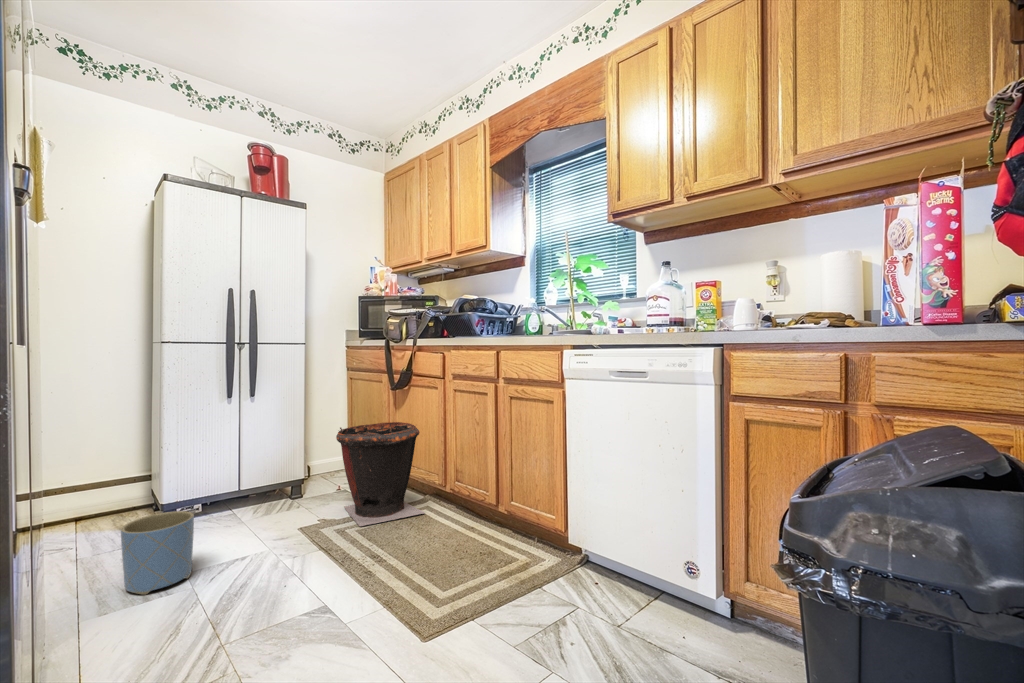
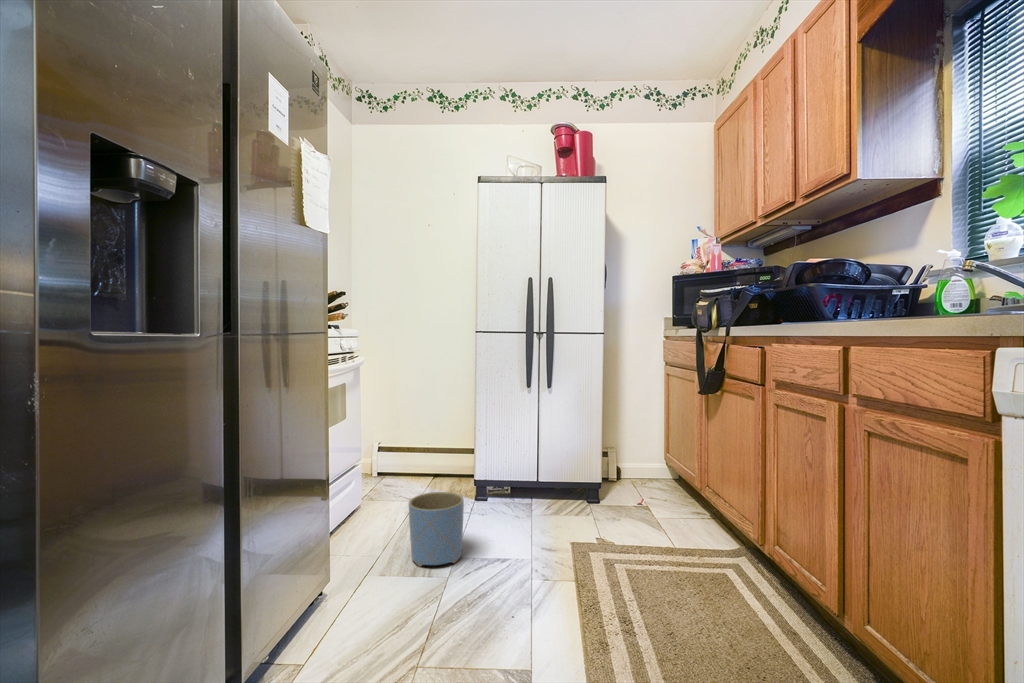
trash can: present [336,422,425,526] -> none [616,435,728,576]

